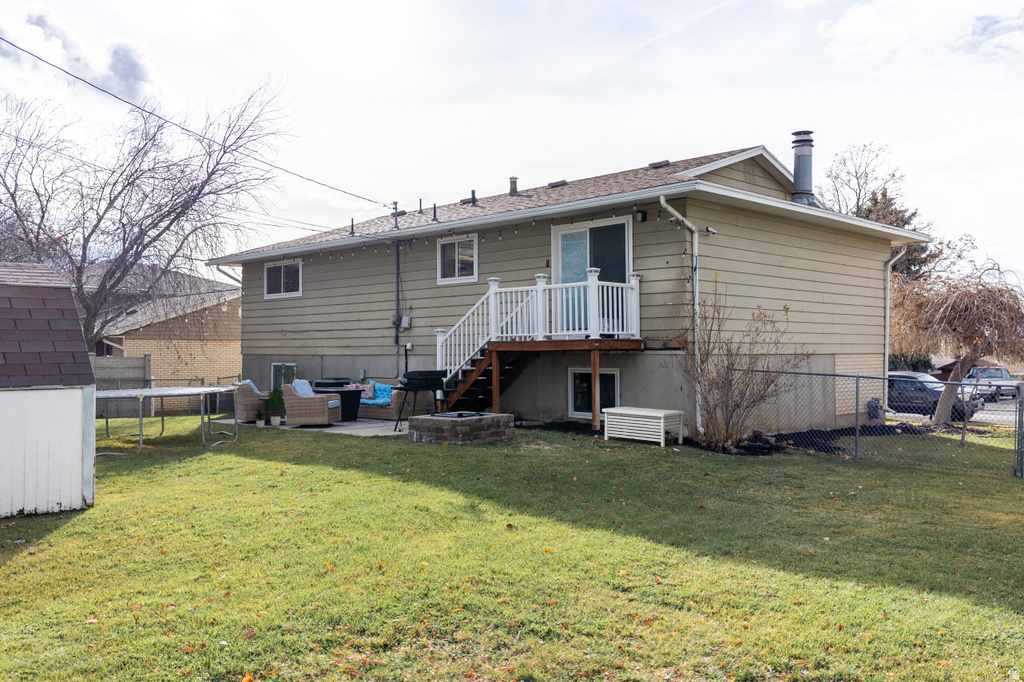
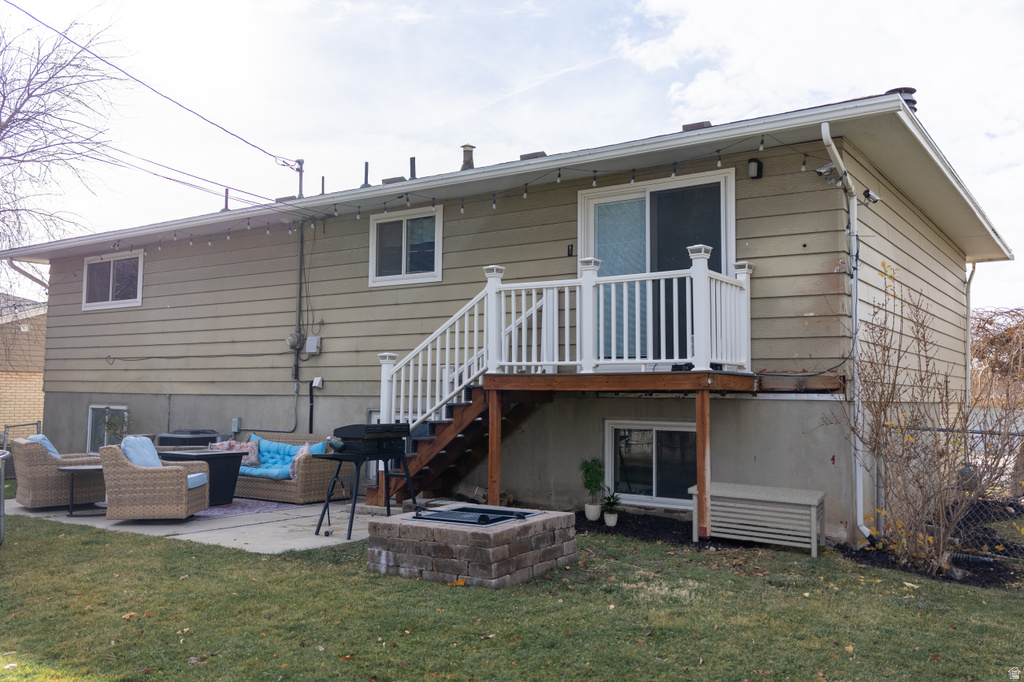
potted plant: present [253,388,284,428] -> present [579,457,621,526]

